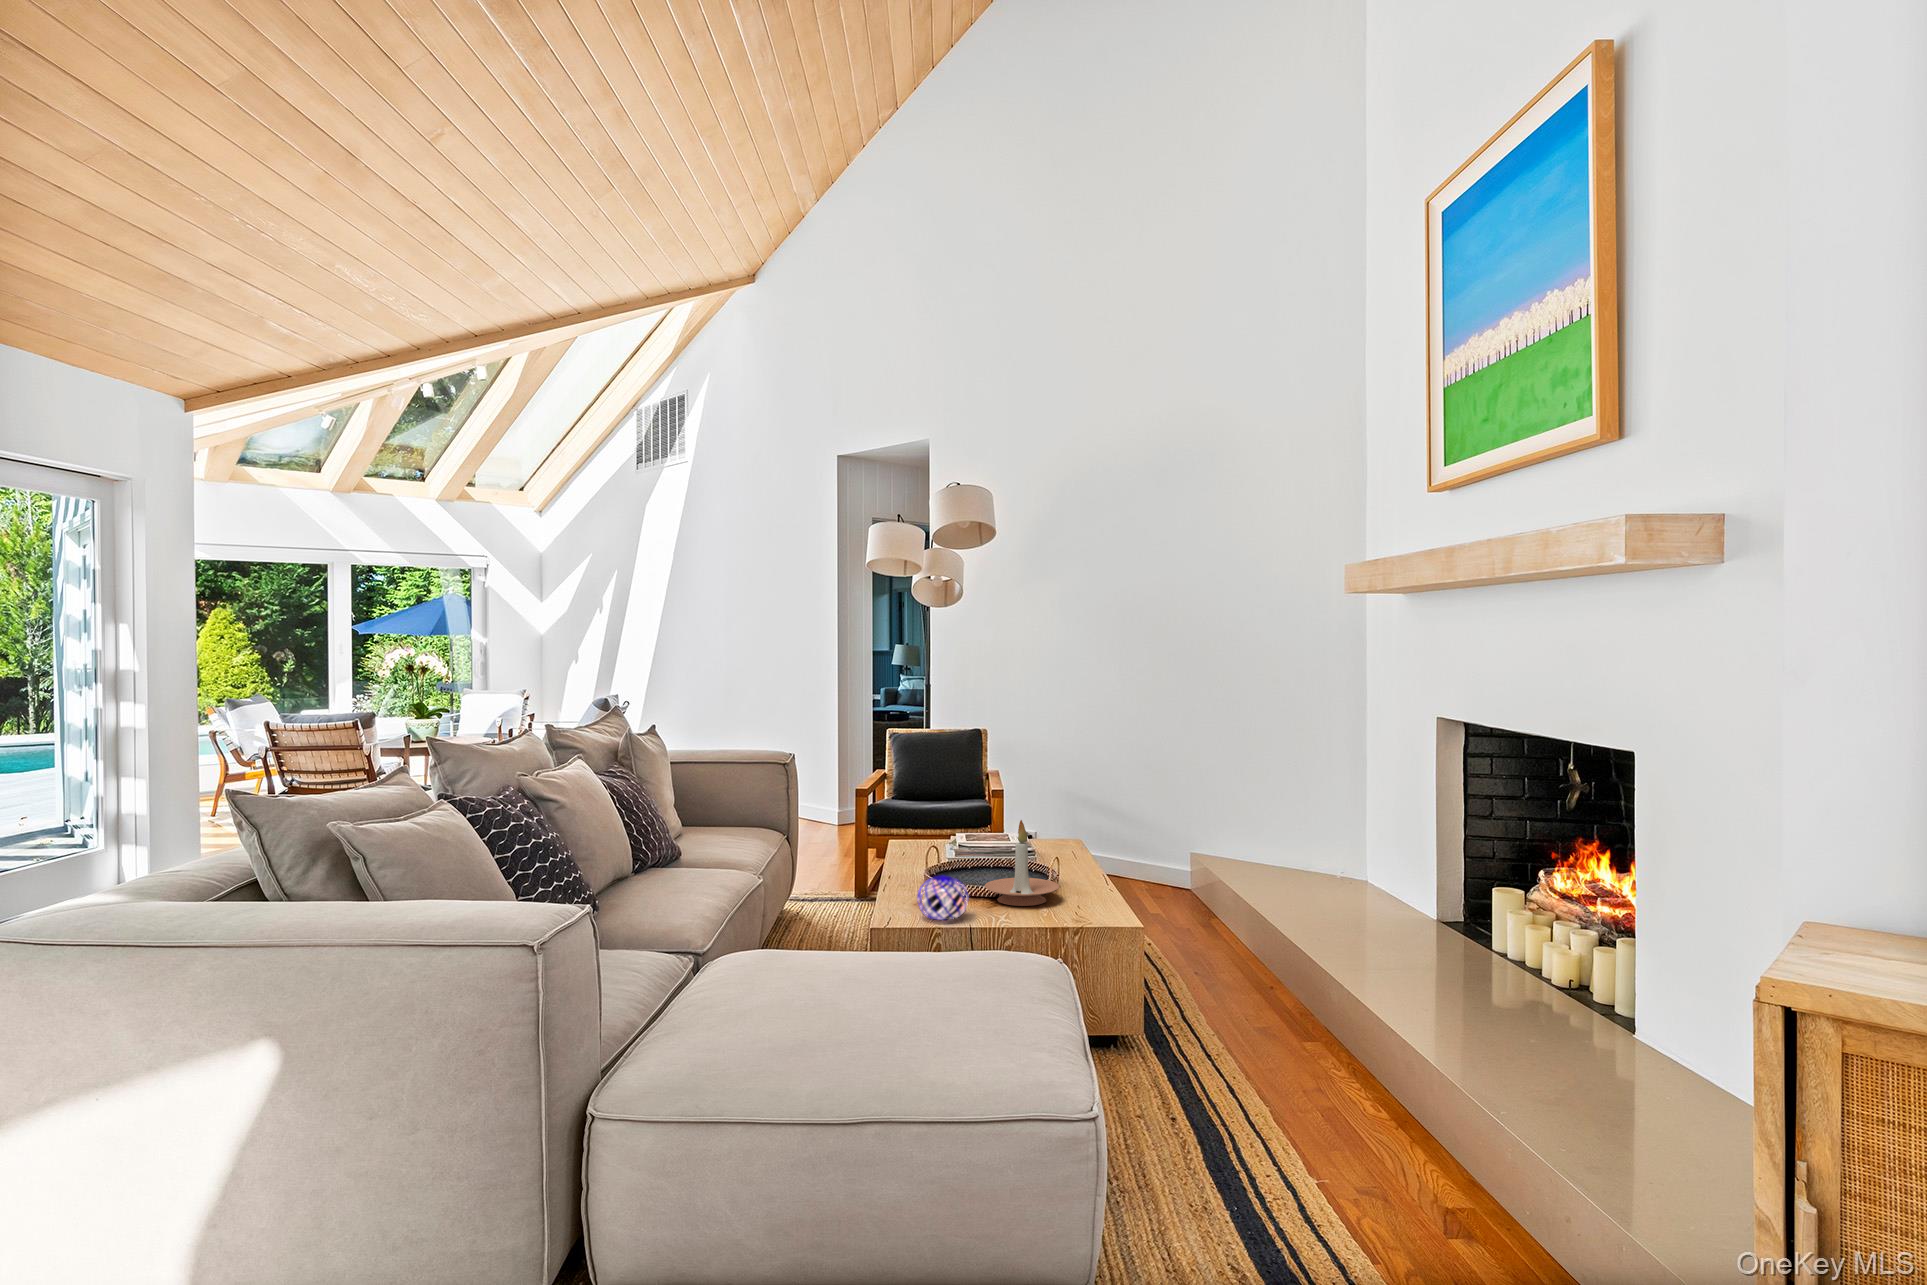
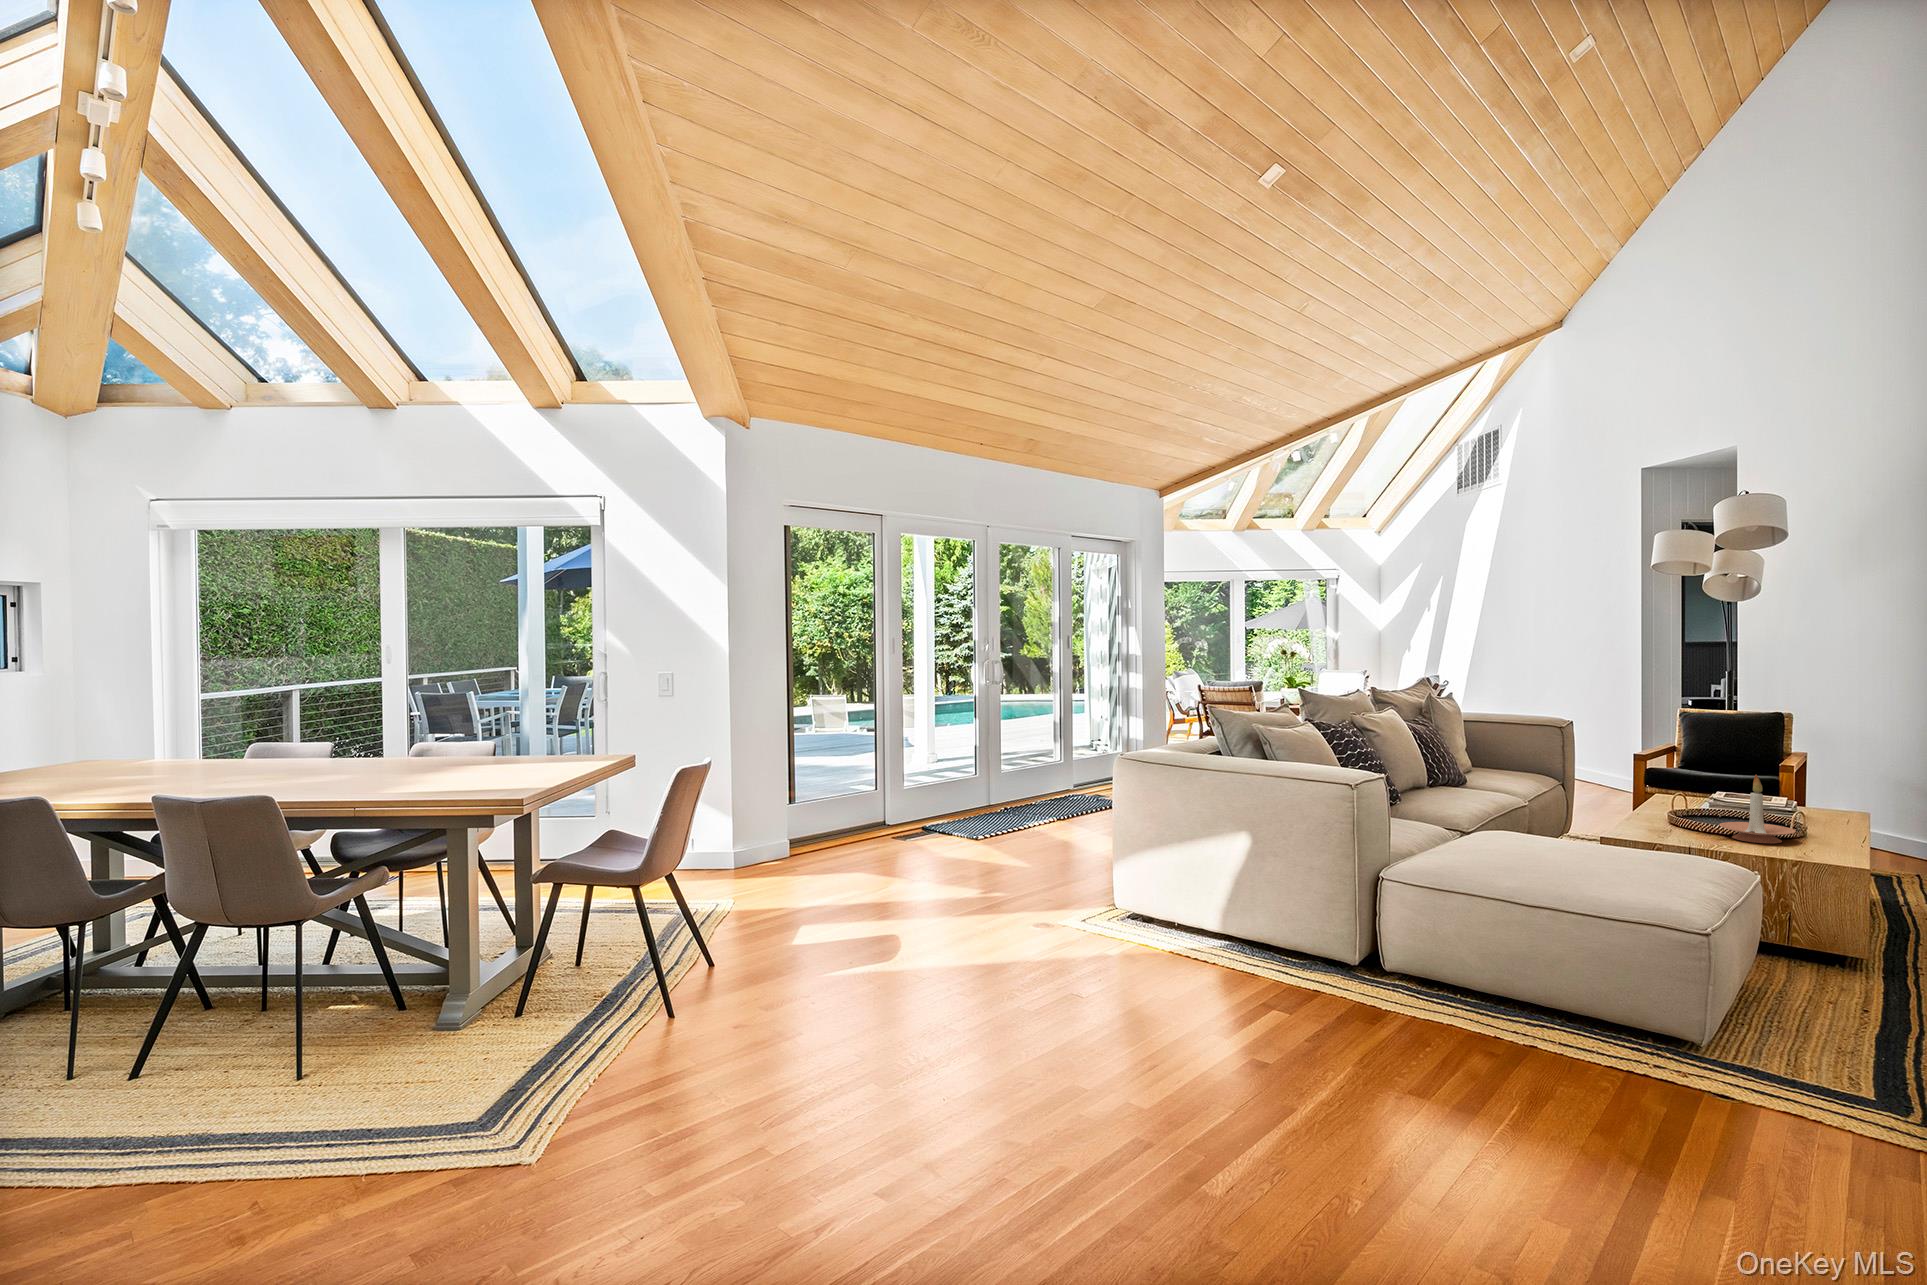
decorative orb: present [917,875,969,920] -> none [1649,808,1696,841]

